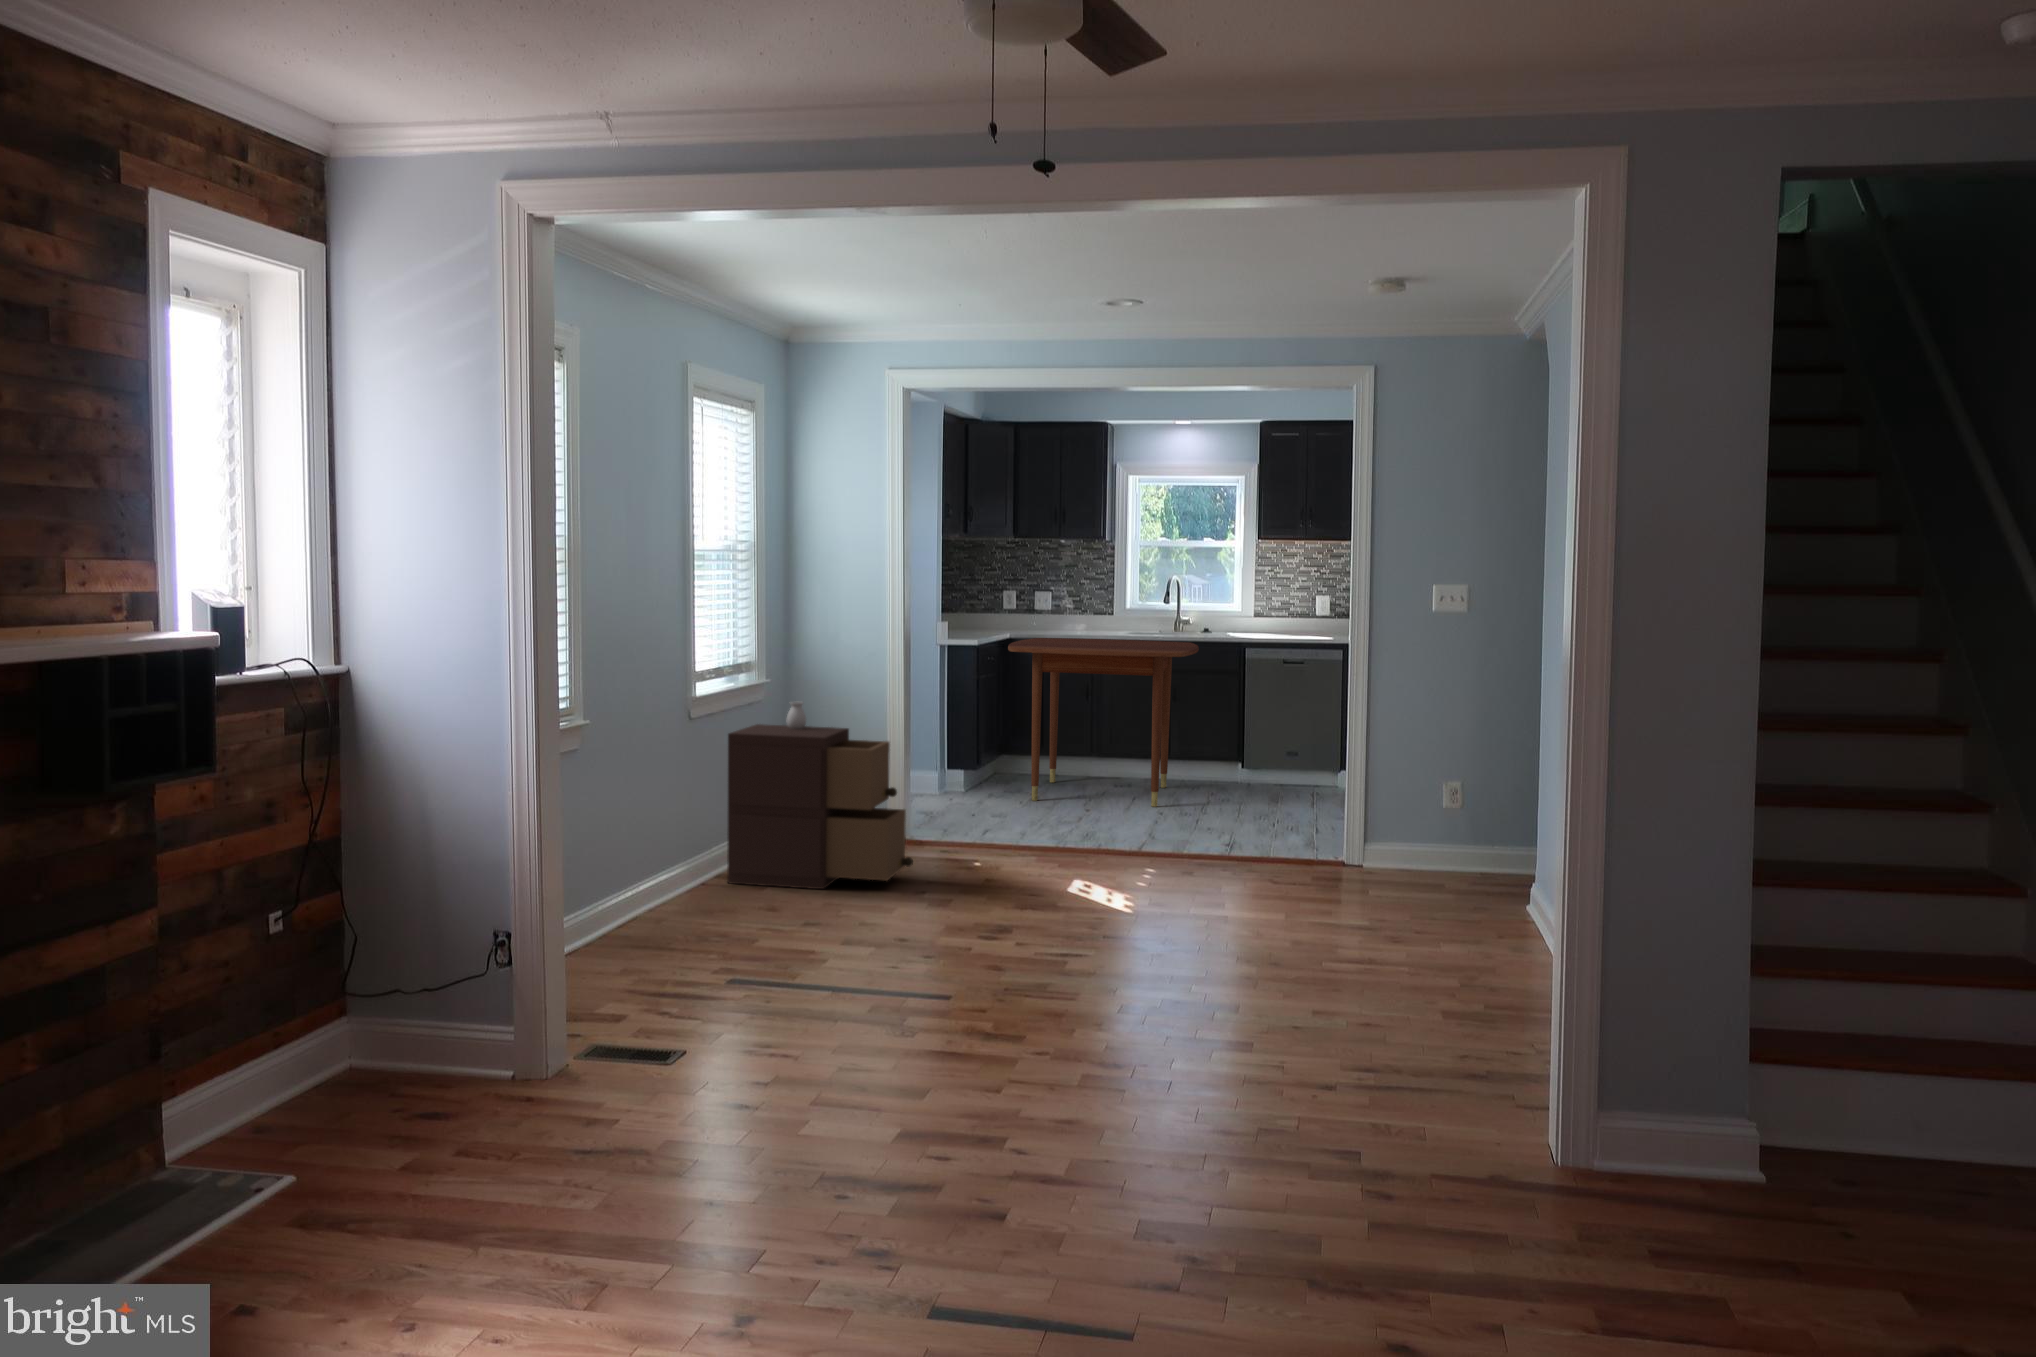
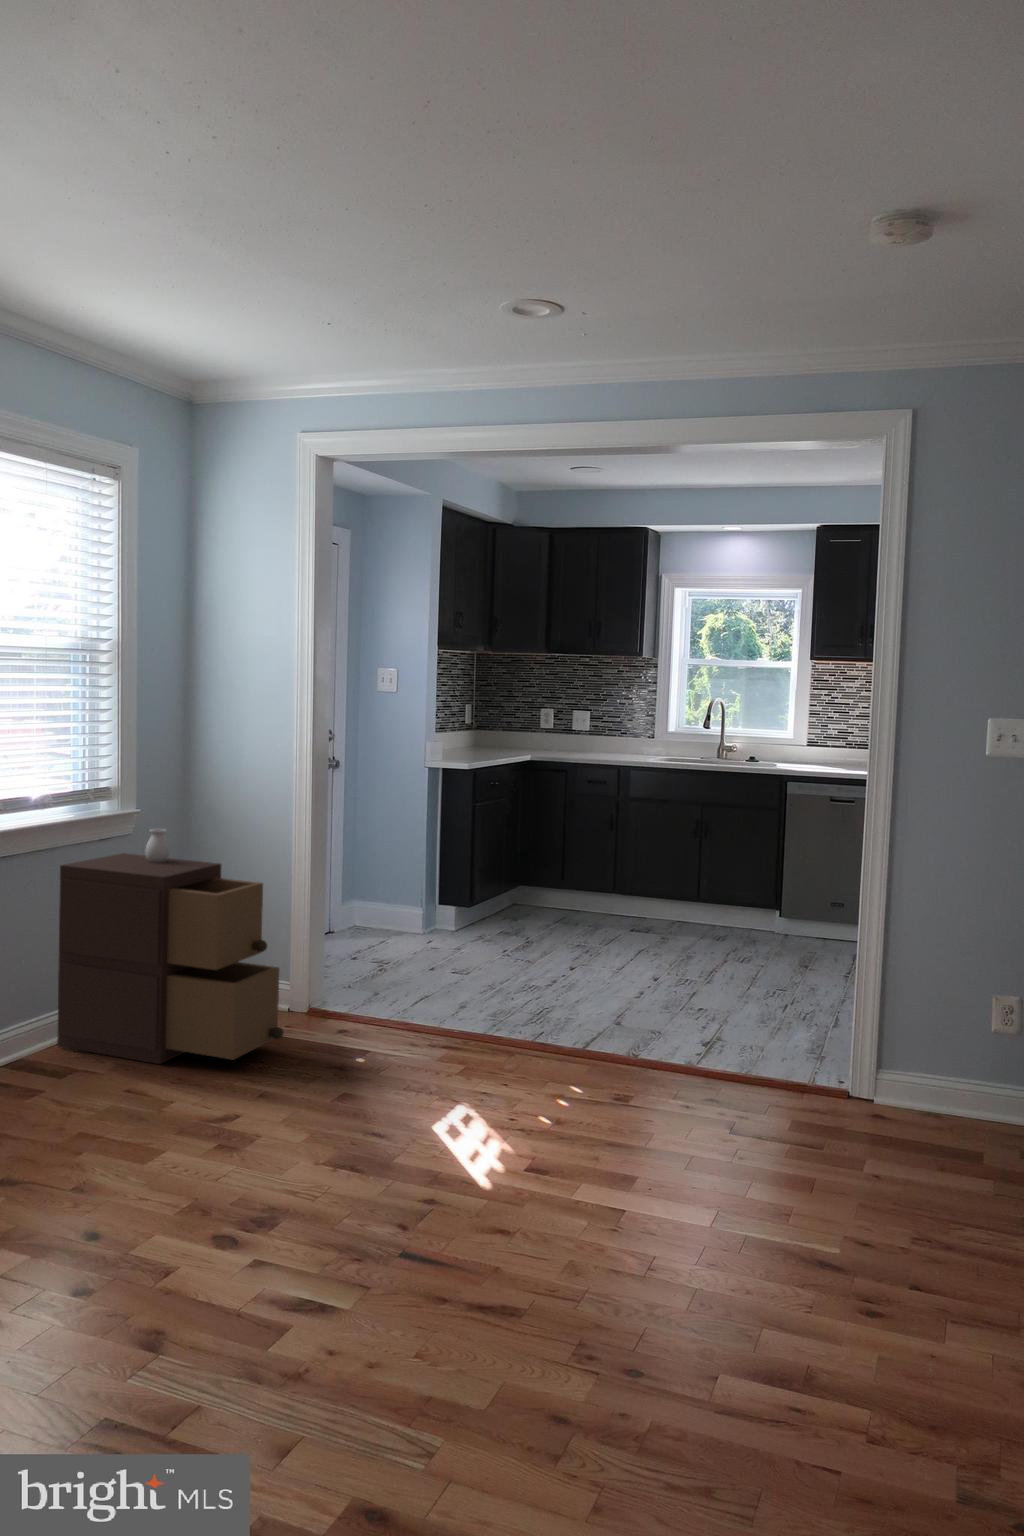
dining table: present [1008,638,1199,807] -> none [500,761,727,960]

